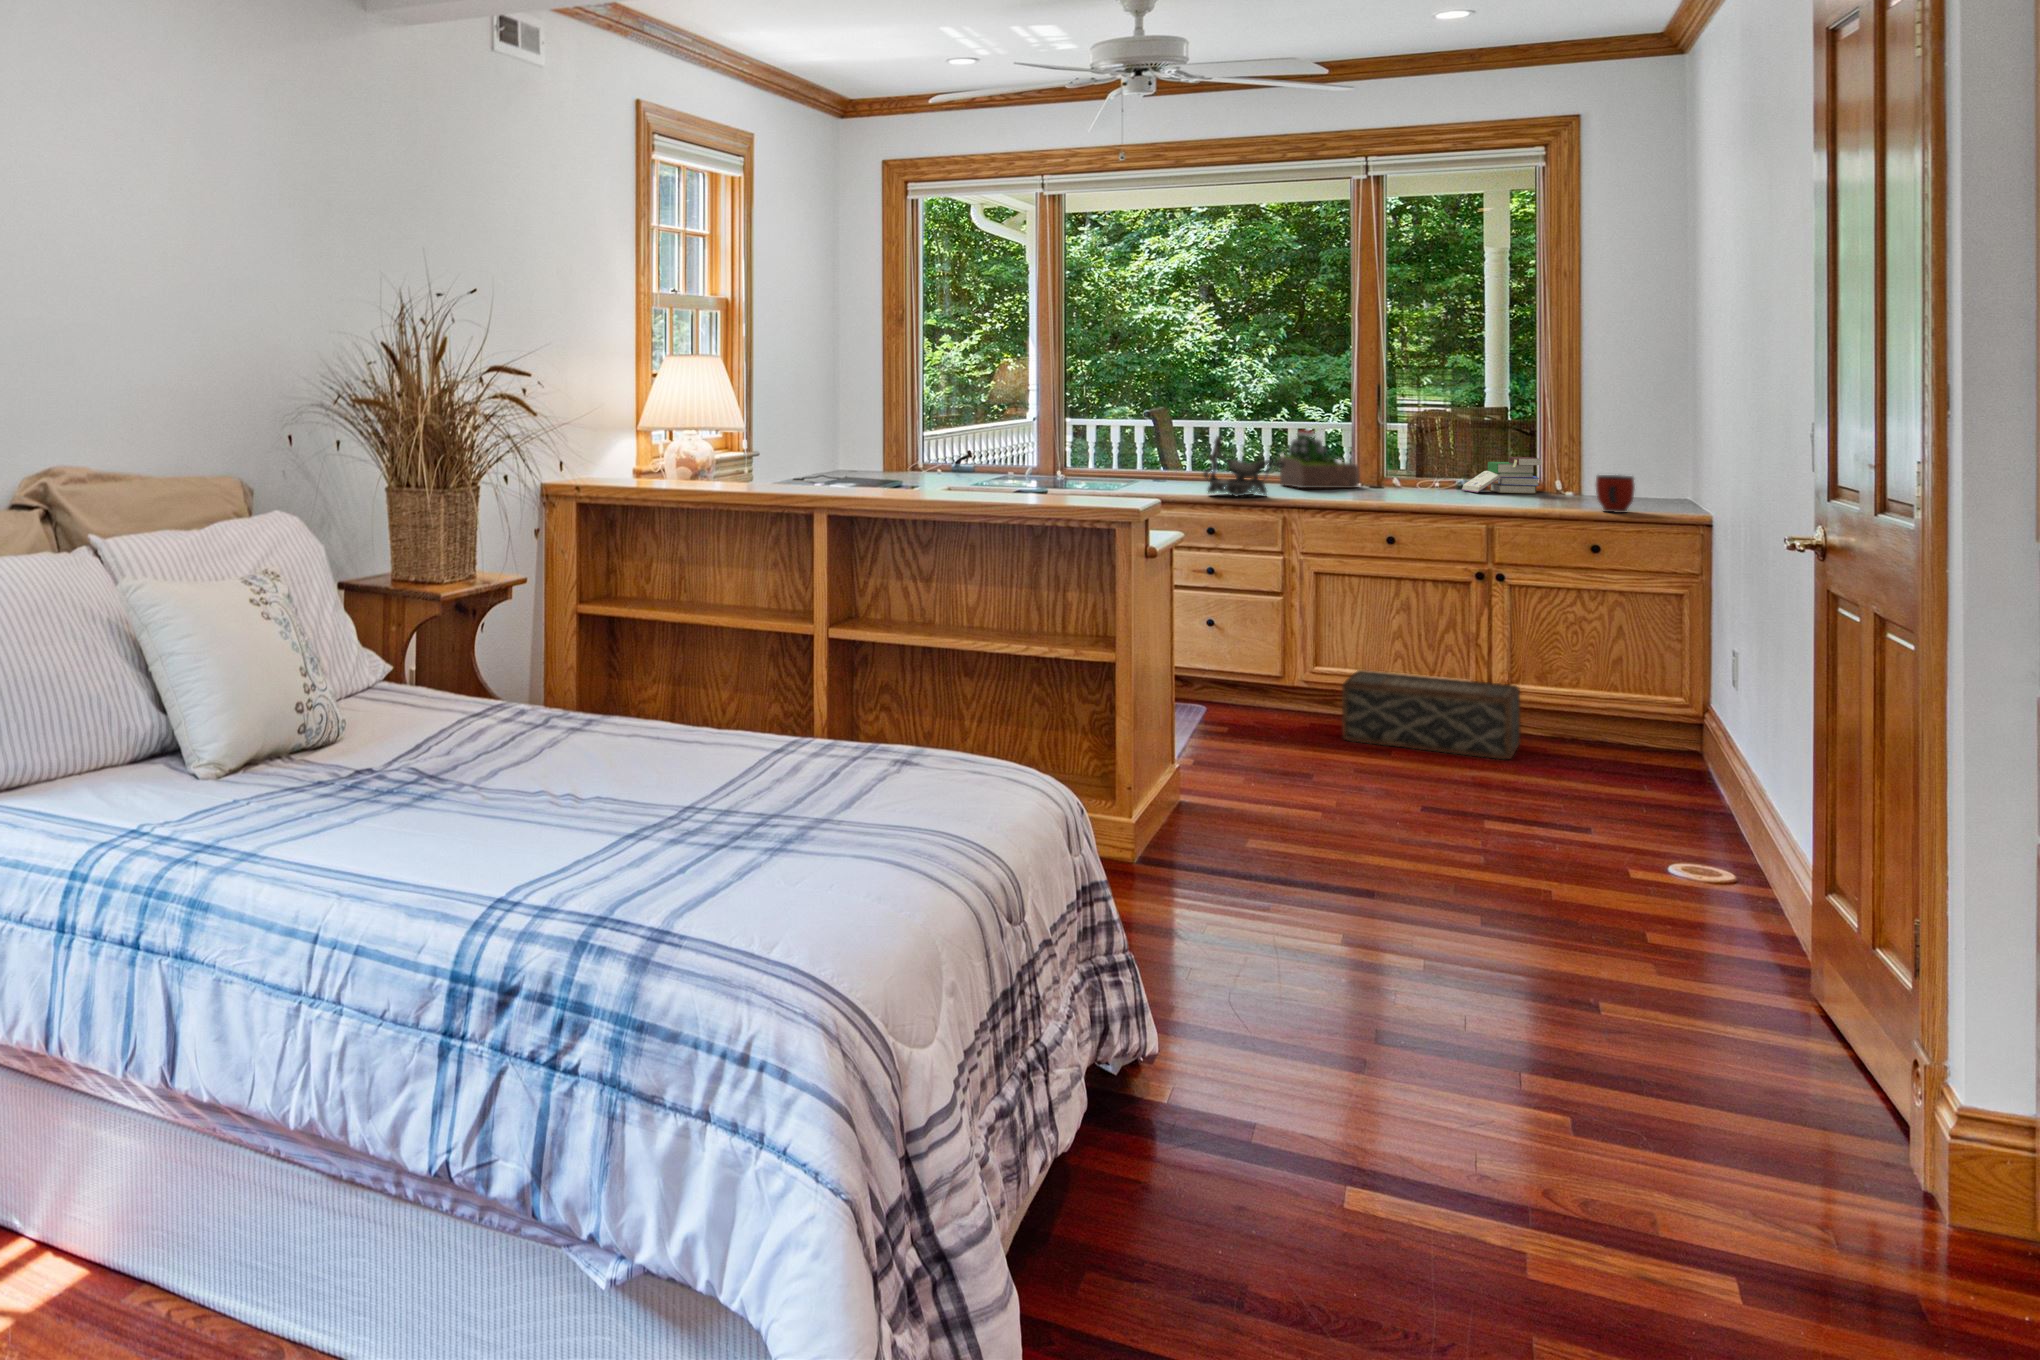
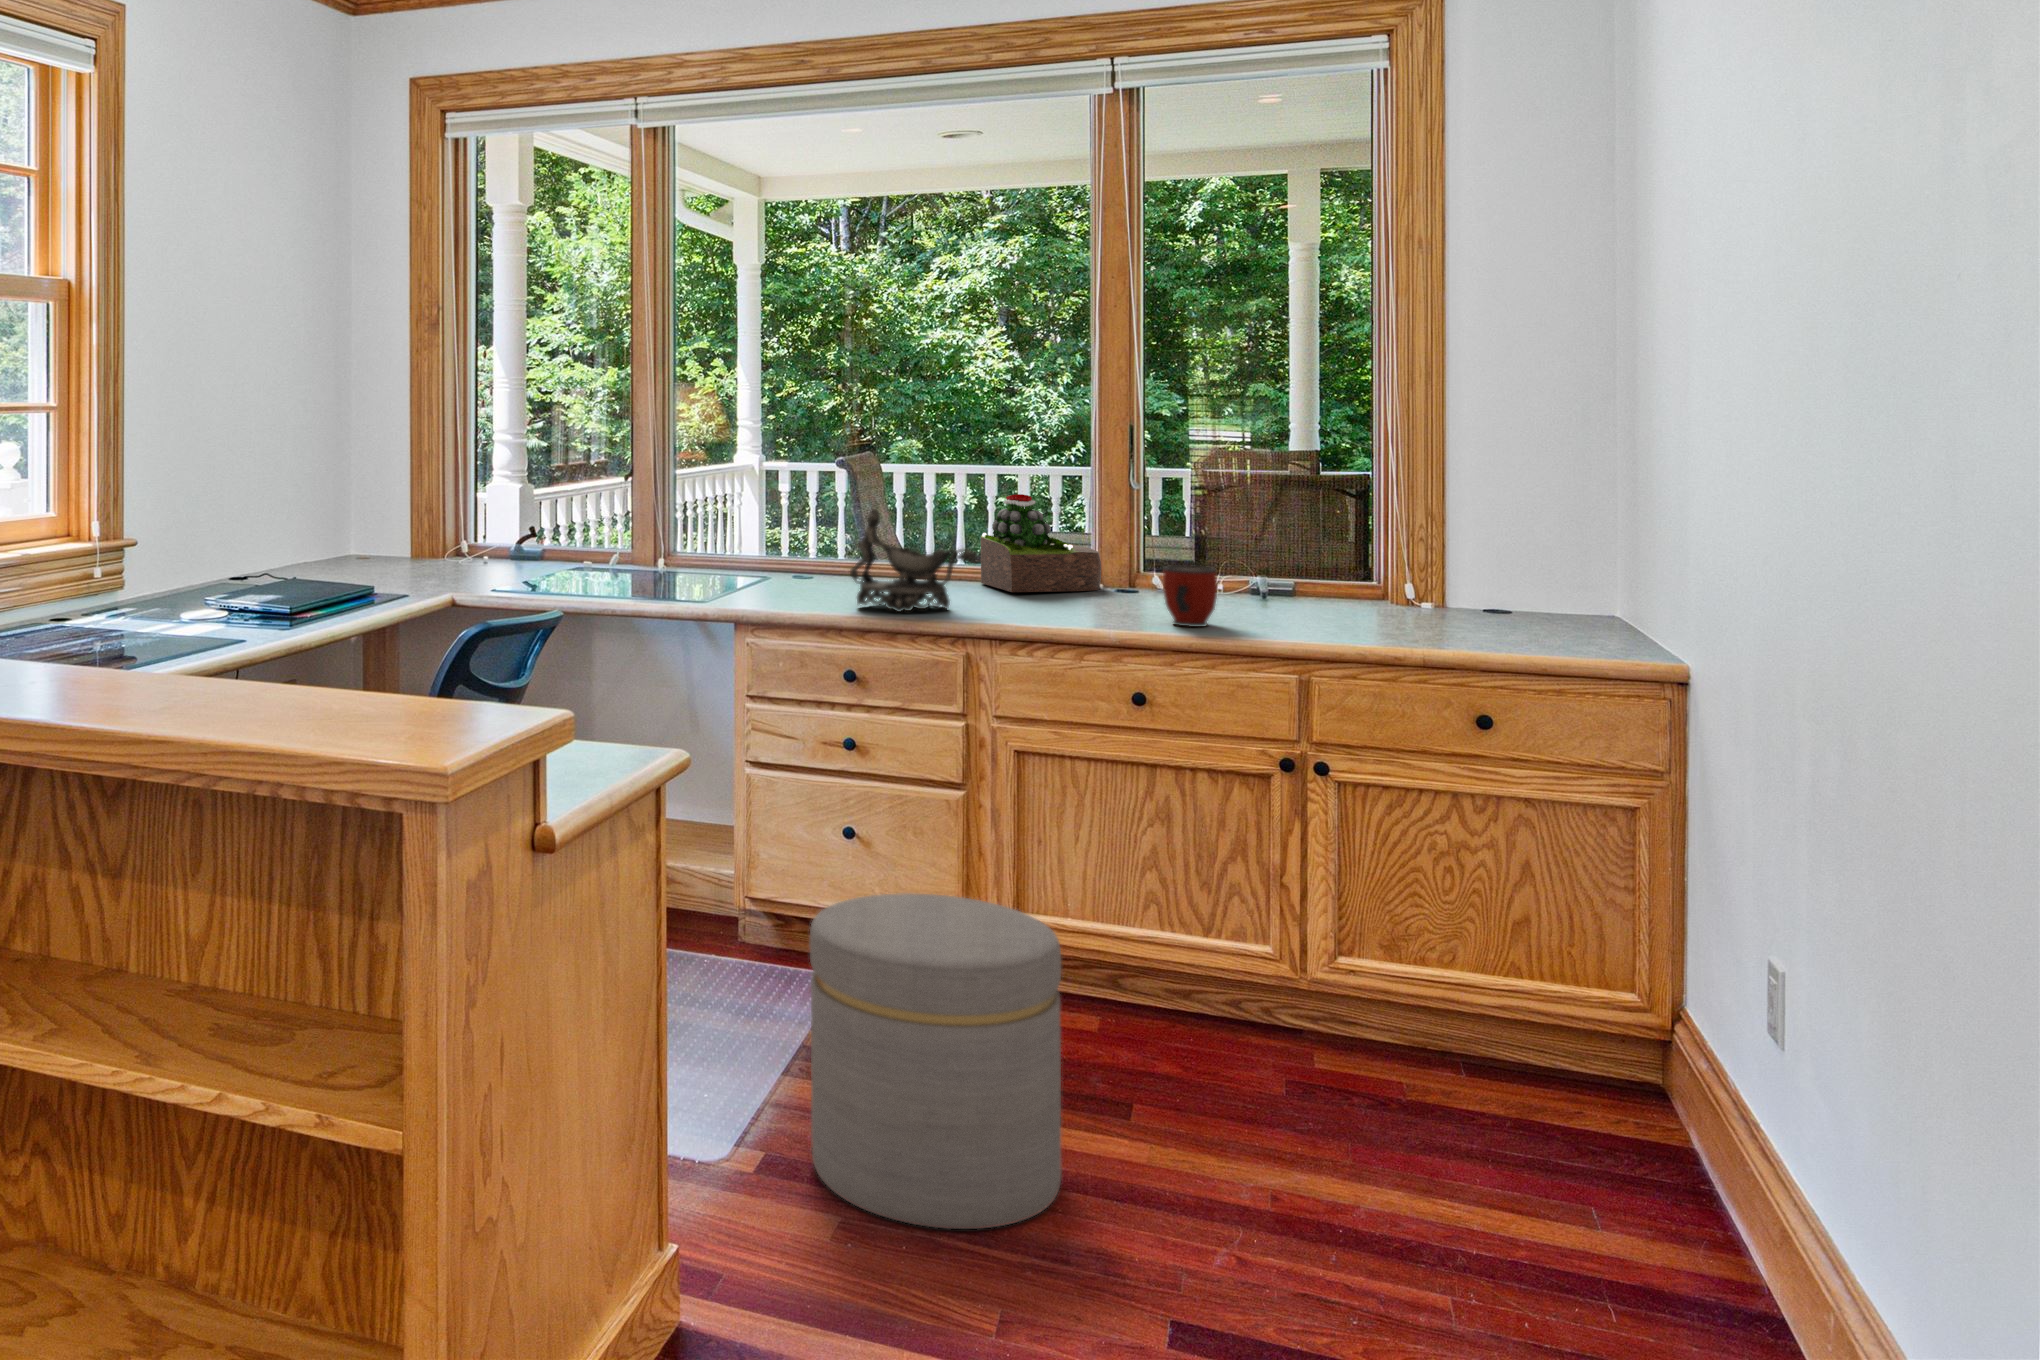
book: present [1462,457,1541,494] -> none [1258,543,1384,604]
mug: present [1596,475,1635,513] -> present [1163,565,1217,627]
ottoman: none [1220,631,1358,782] -> present [809,893,1061,1229]
woven basket: present [1342,670,1521,759] -> none [1051,926,1357,1126]

